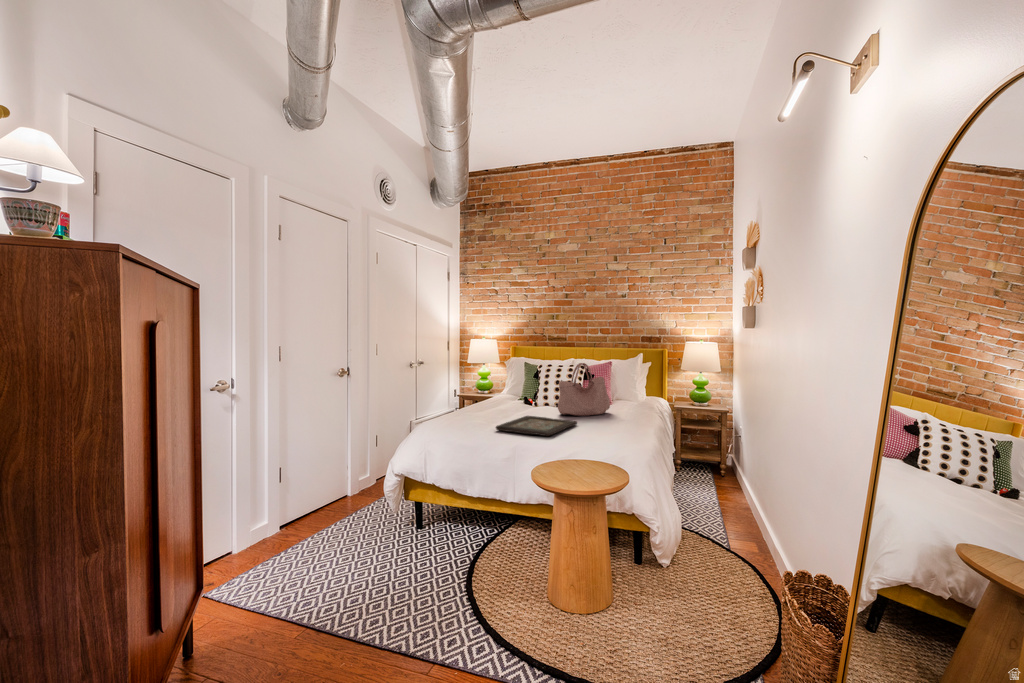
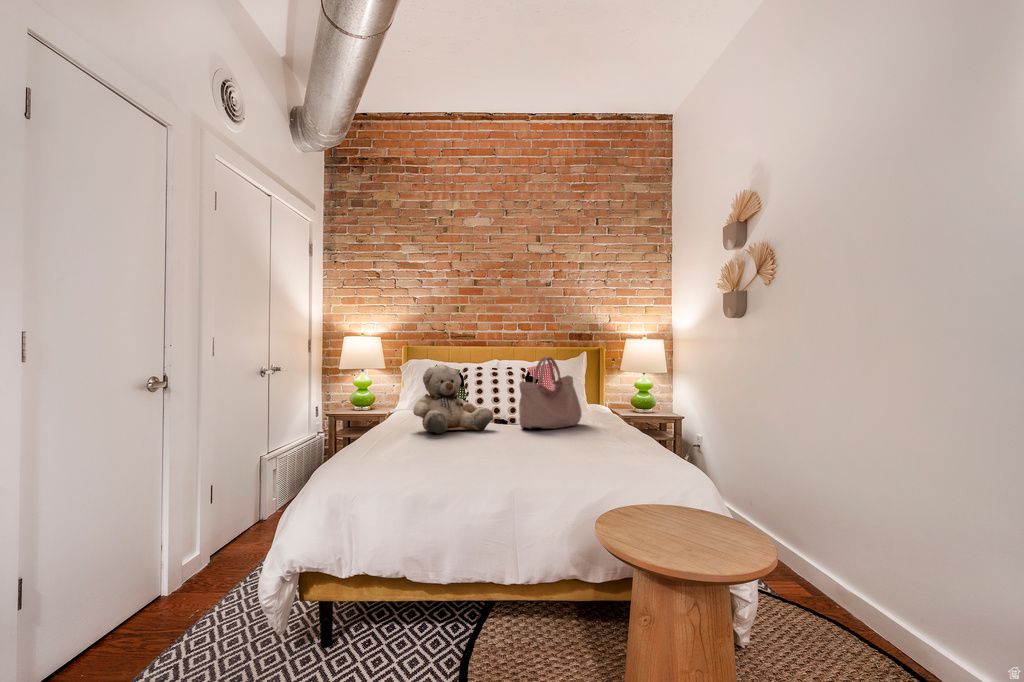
teddy bear: none [489,366,541,414] -> present [413,365,493,434]
decorative tray: present [496,416,577,436] -> none [464,432,566,455]

